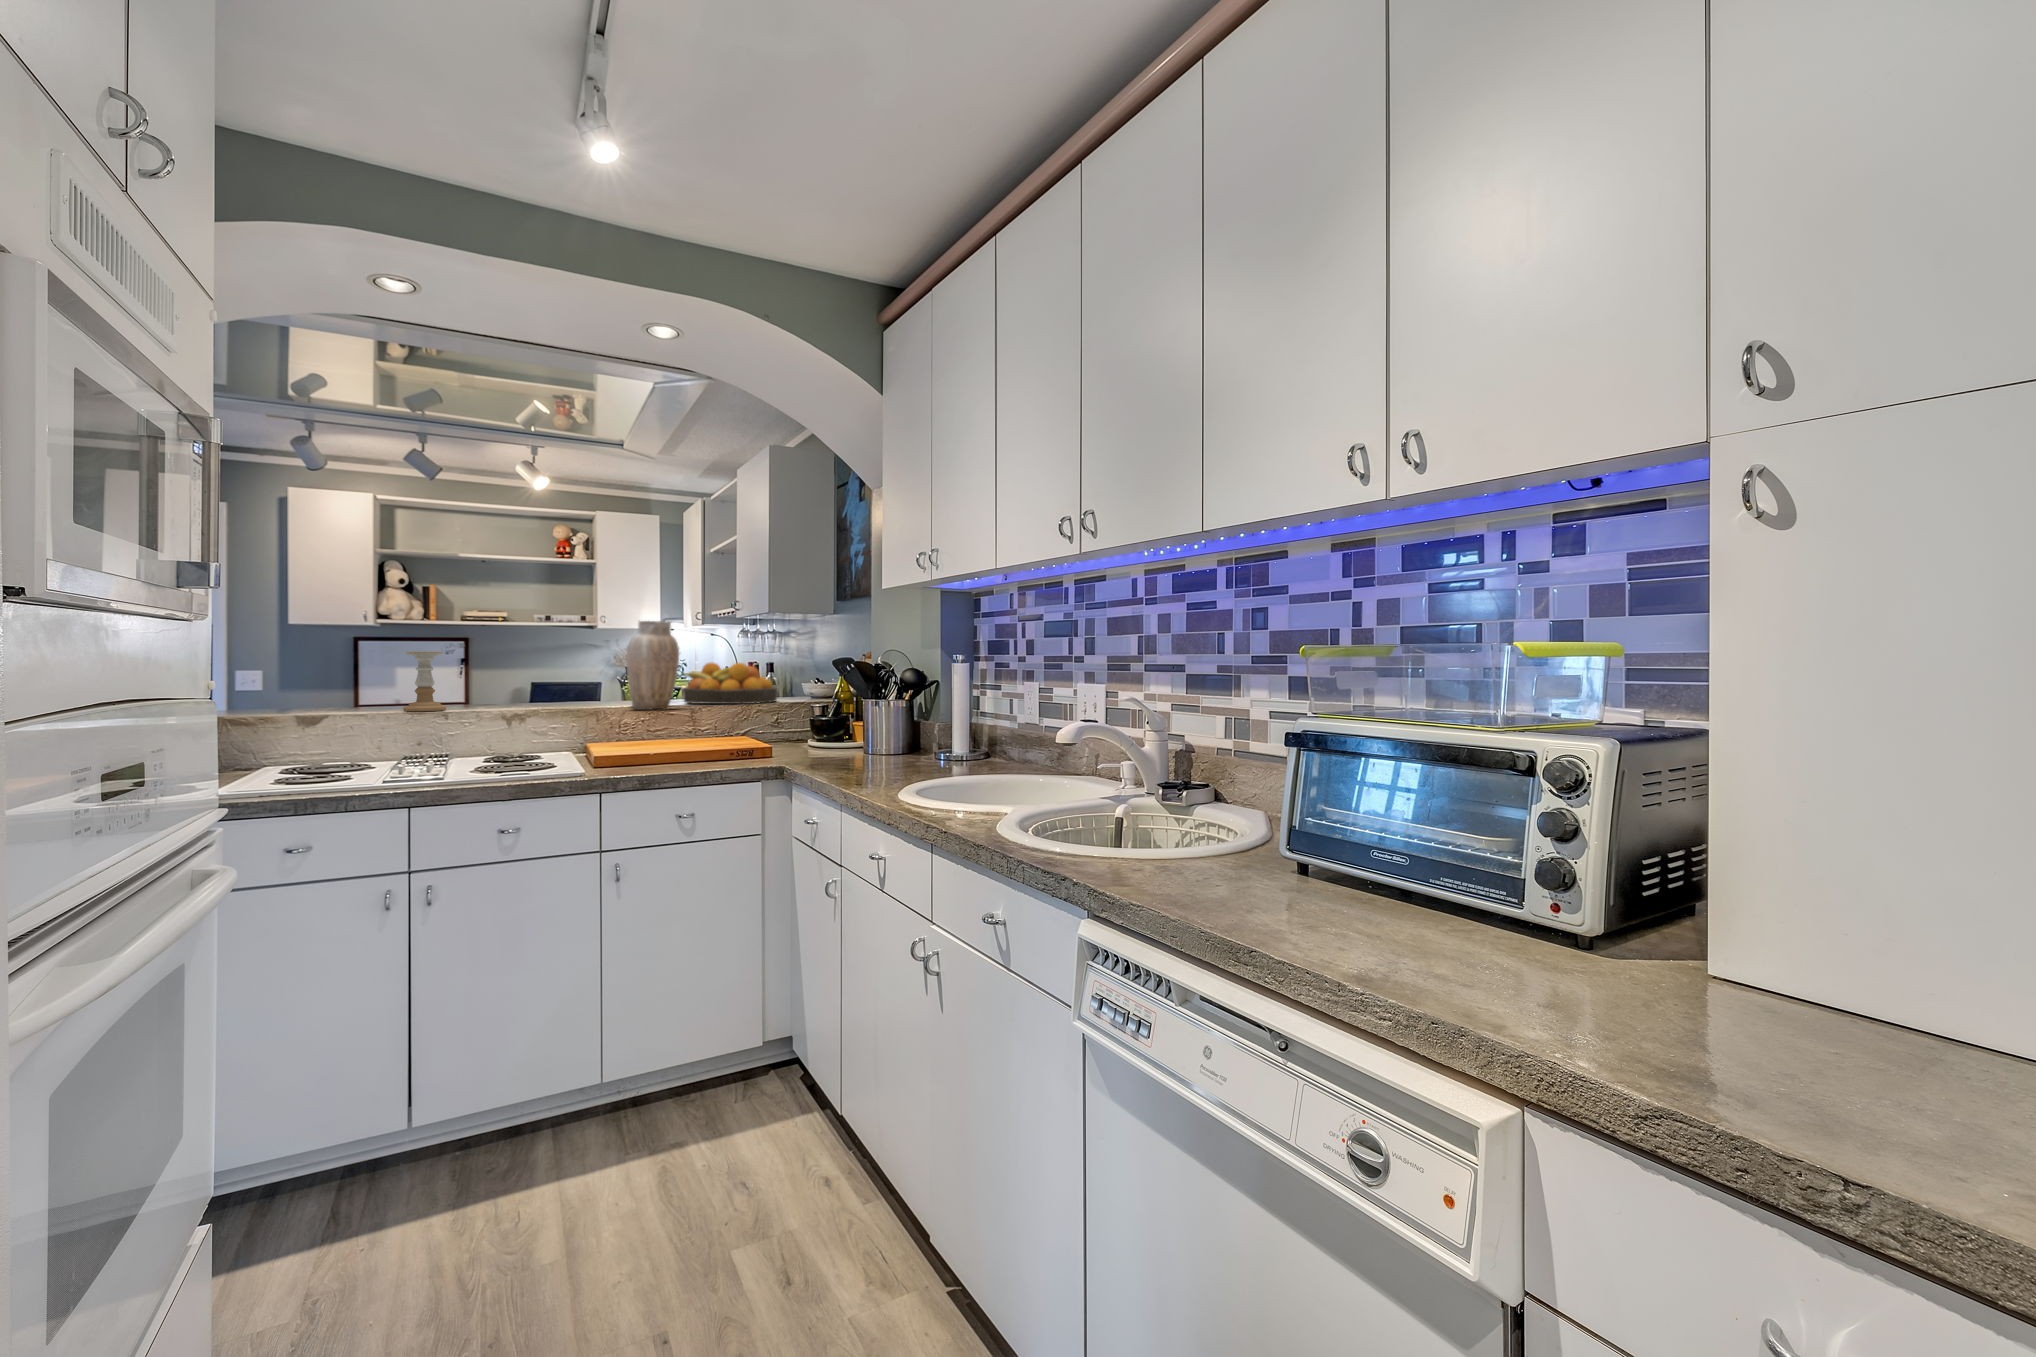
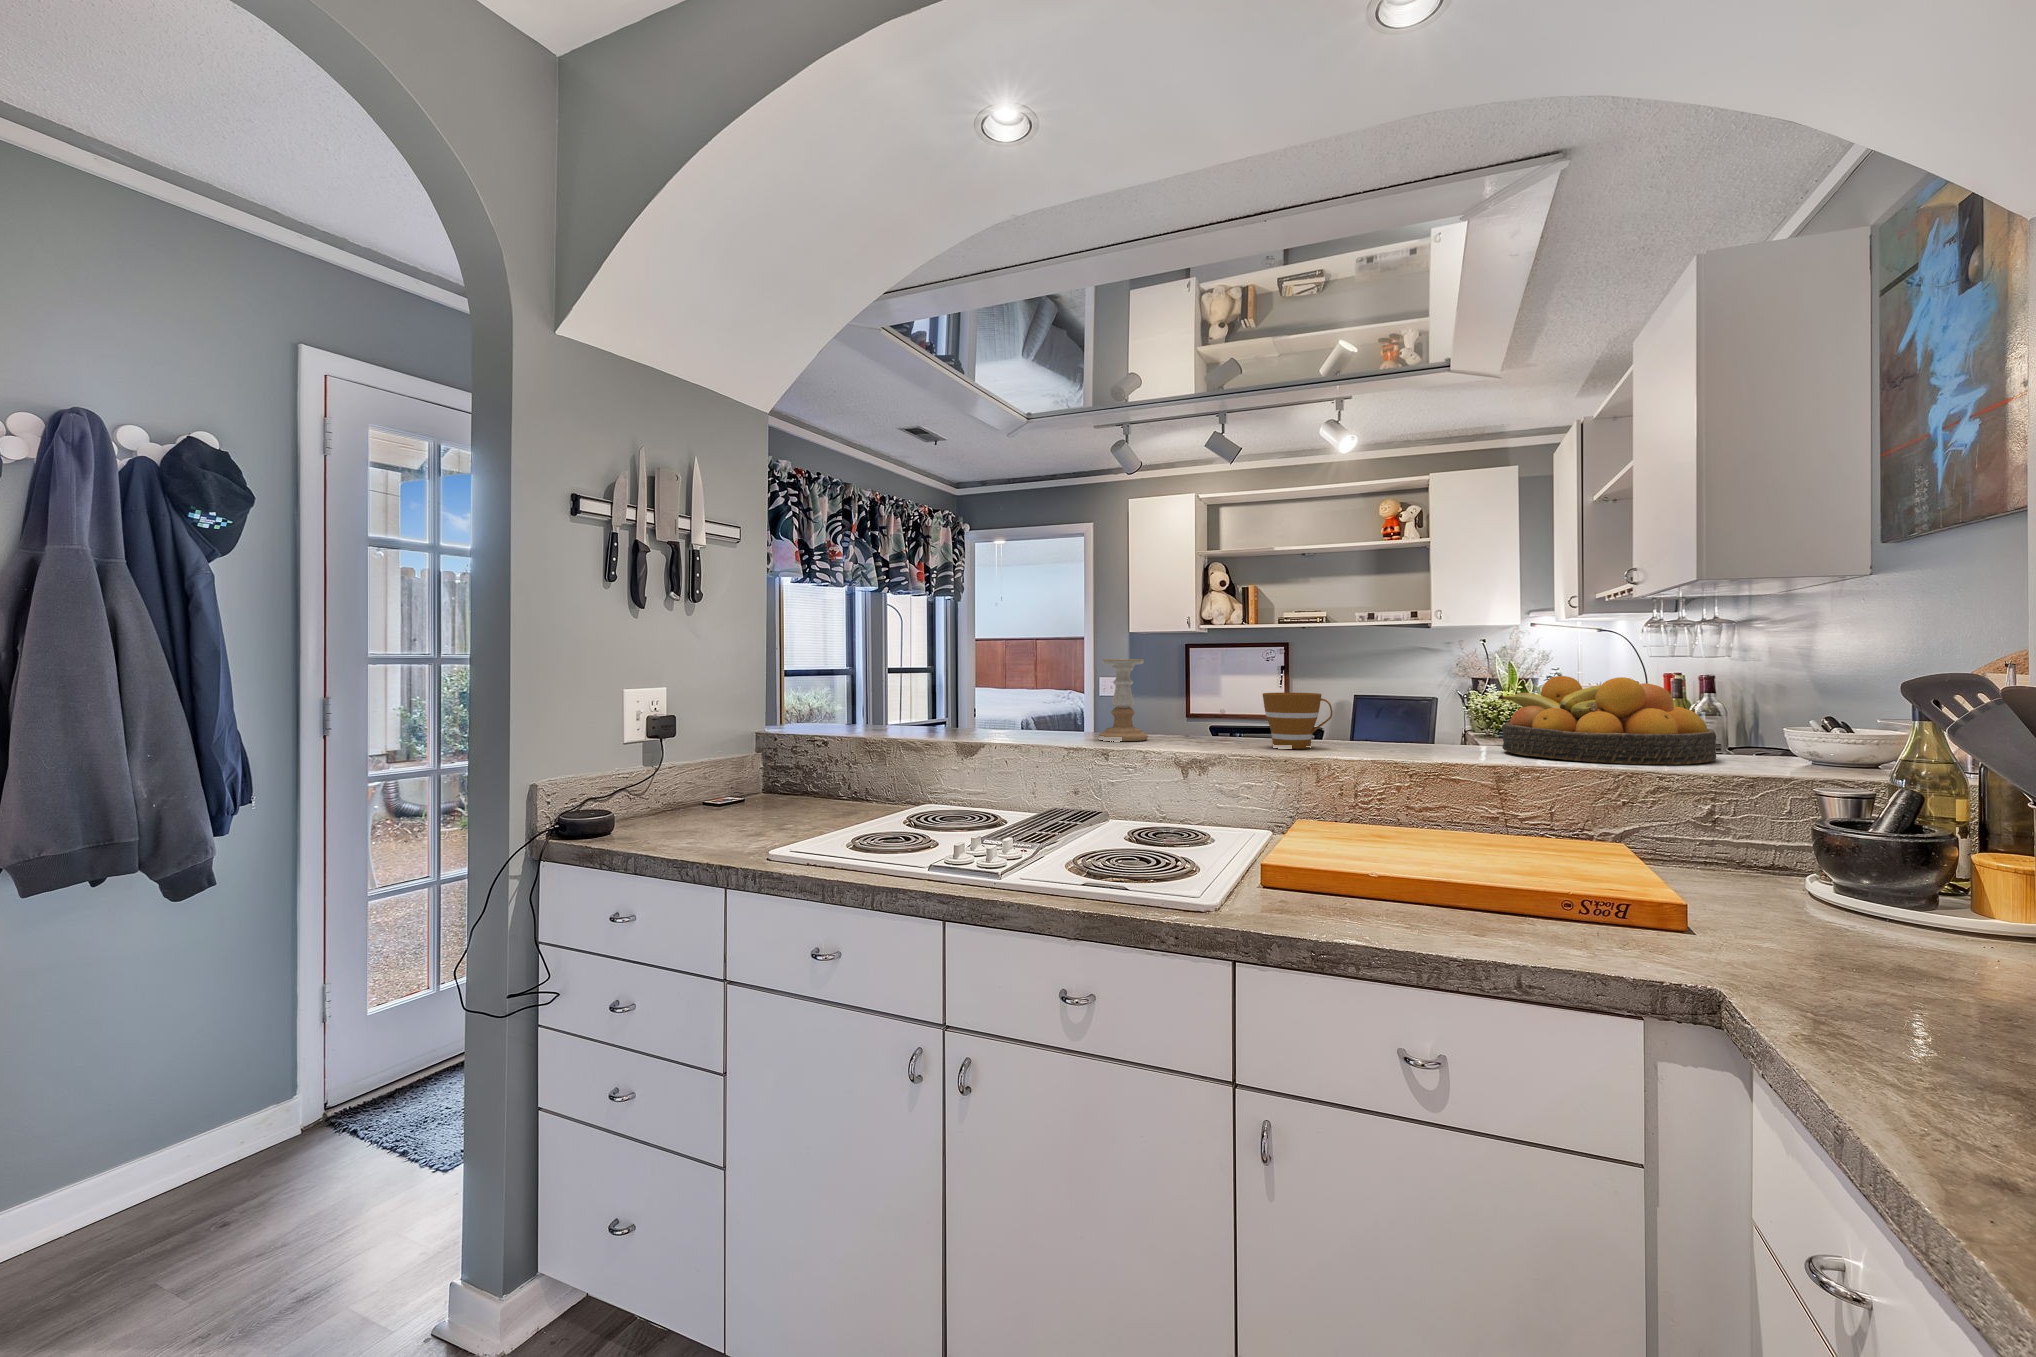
vase: present [626,621,679,710] -> none [1366,595,1471,770]
cup: none [543,674,590,708] -> present [1263,693,1333,749]

